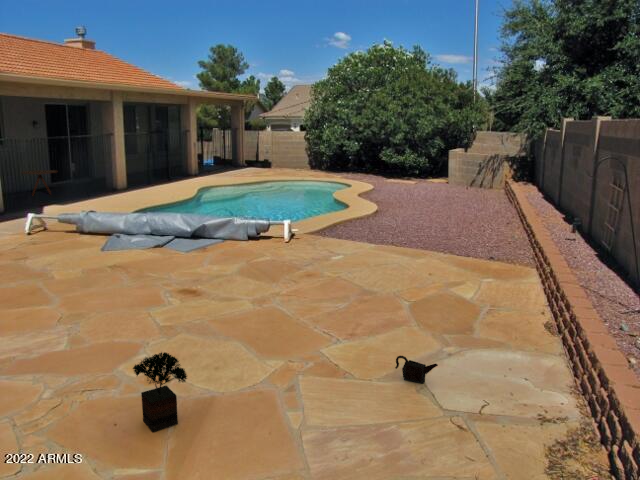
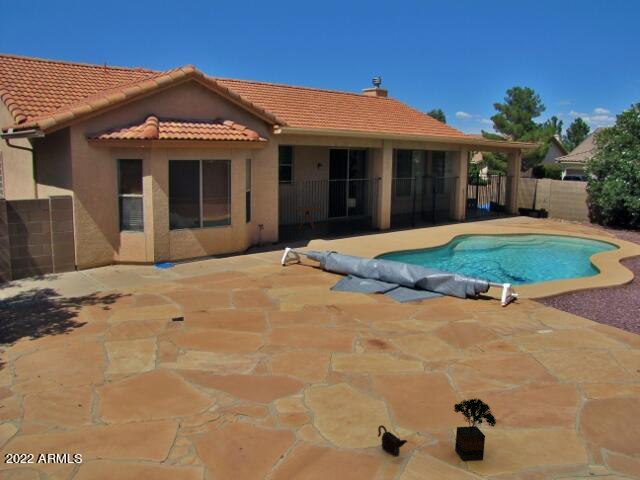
potted tree: present [133,352,187,432] -> present [454,399,496,461]
watering can: present [395,356,438,384] -> present [378,425,407,456]

